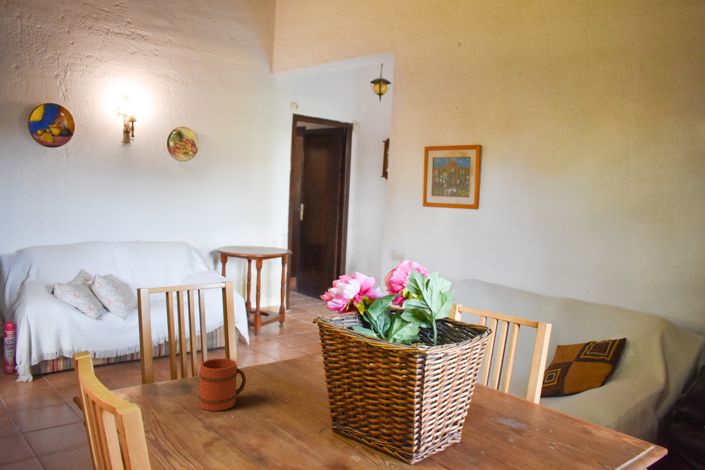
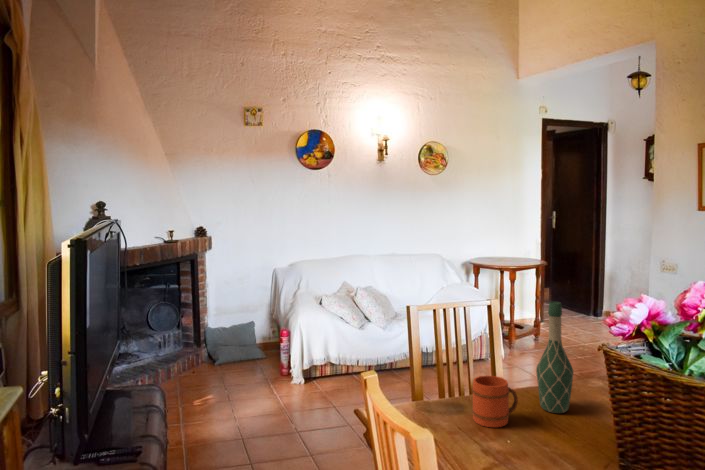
wine bottle: none [266,282,299,389] -> present [536,302,573,413]

